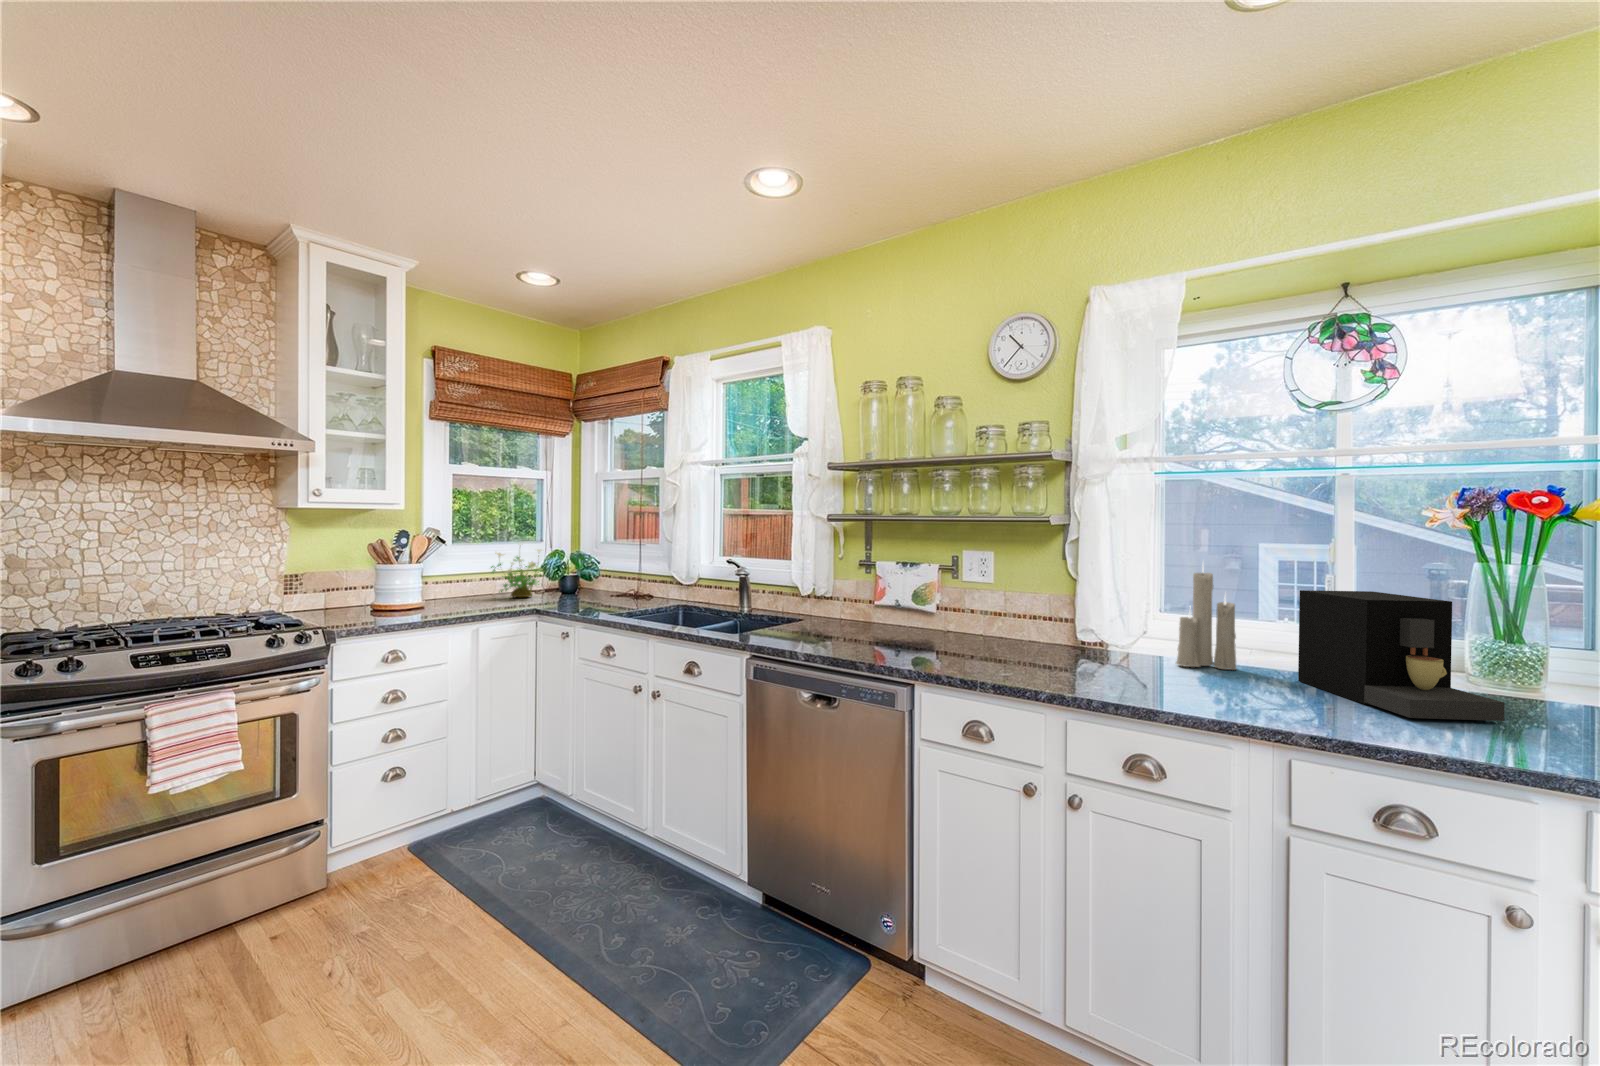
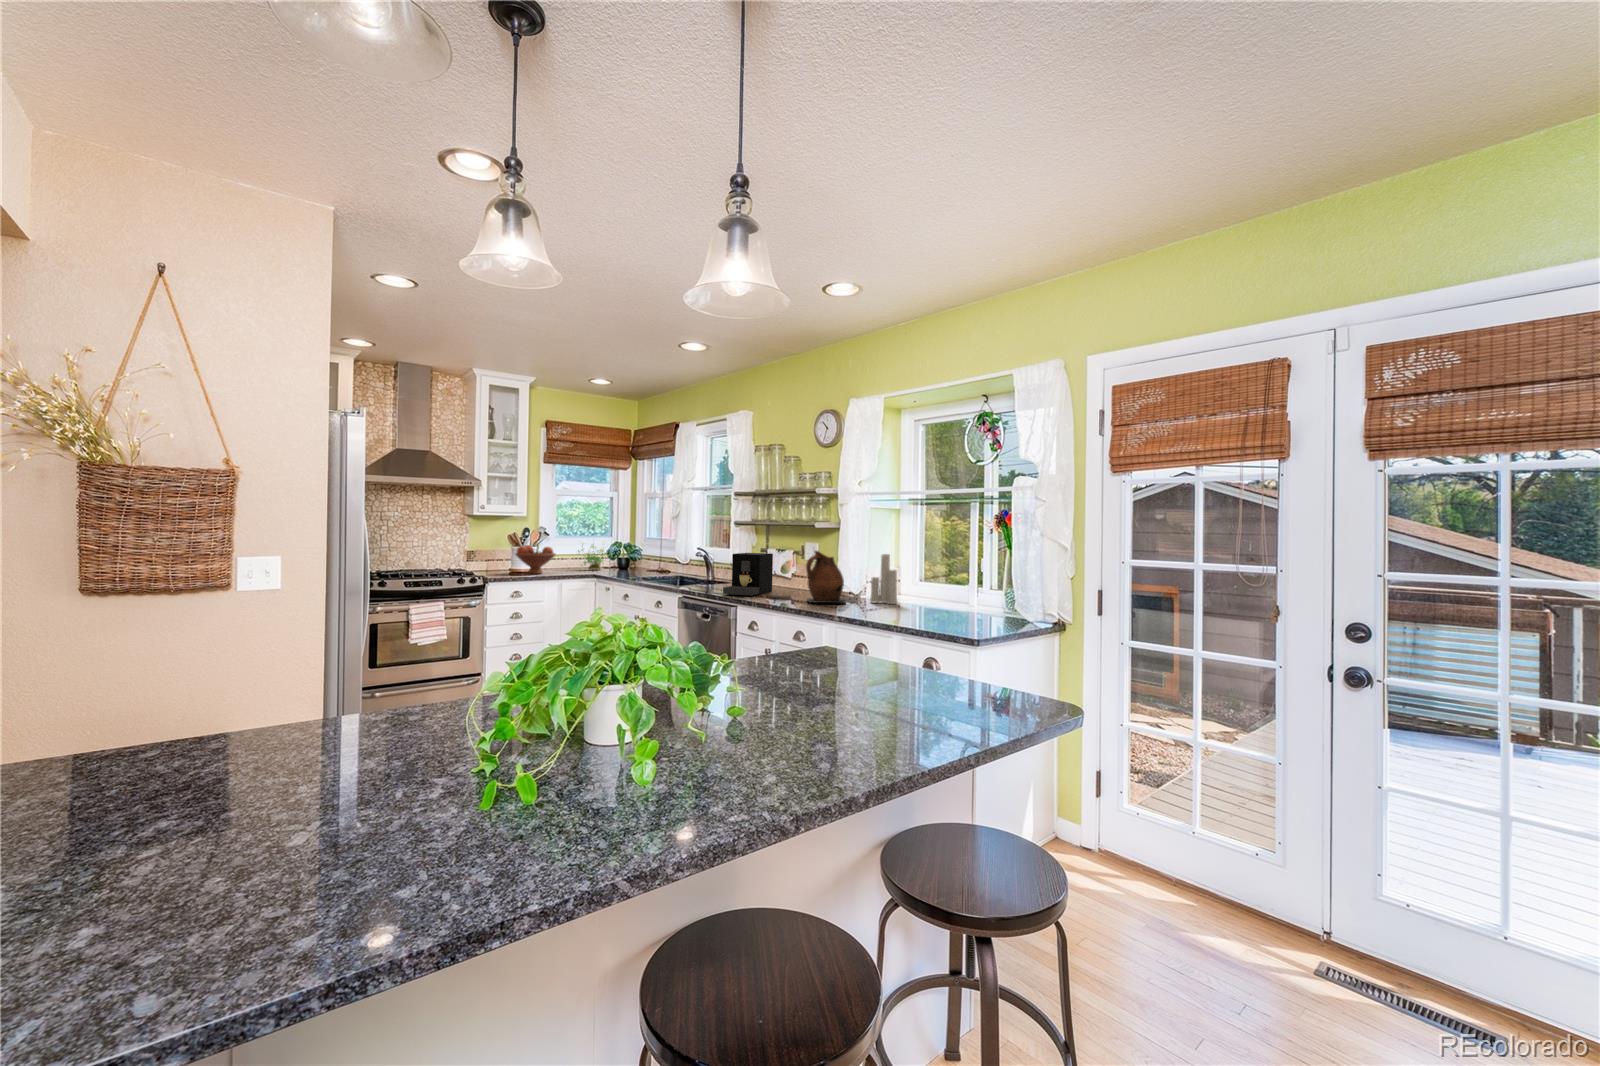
fruit bowl: none [384,561,463,613] -> present [515,545,555,574]
ceramic pitcher: none [1058,570,1165,679] -> present [806,551,846,603]
coffee maker: present [1298,590,1505,721] -> present [723,553,773,595]

